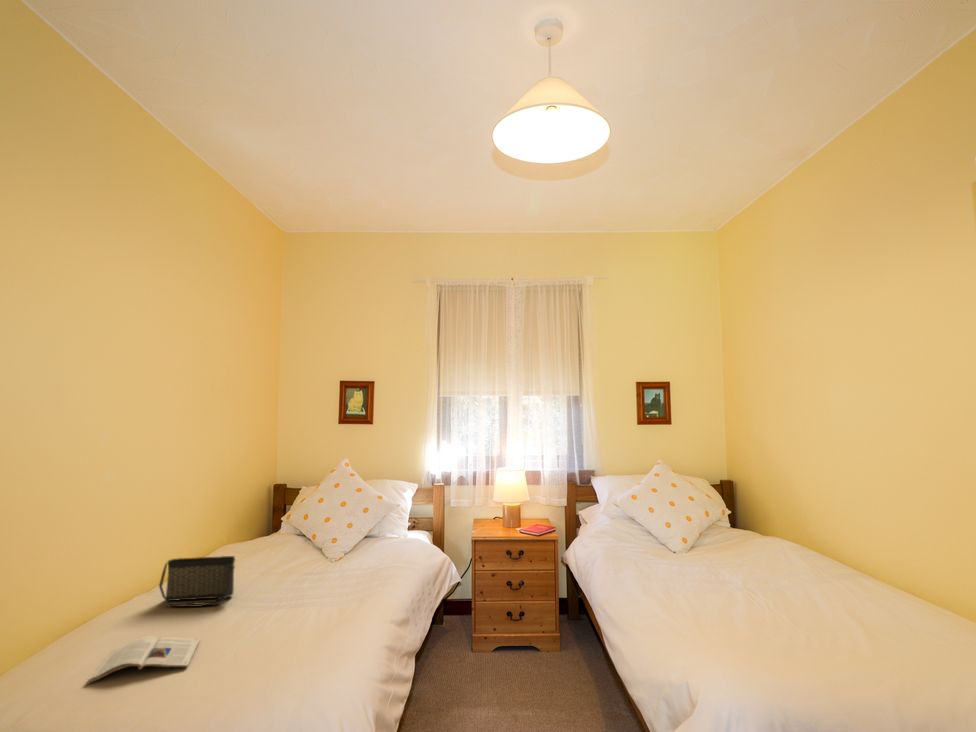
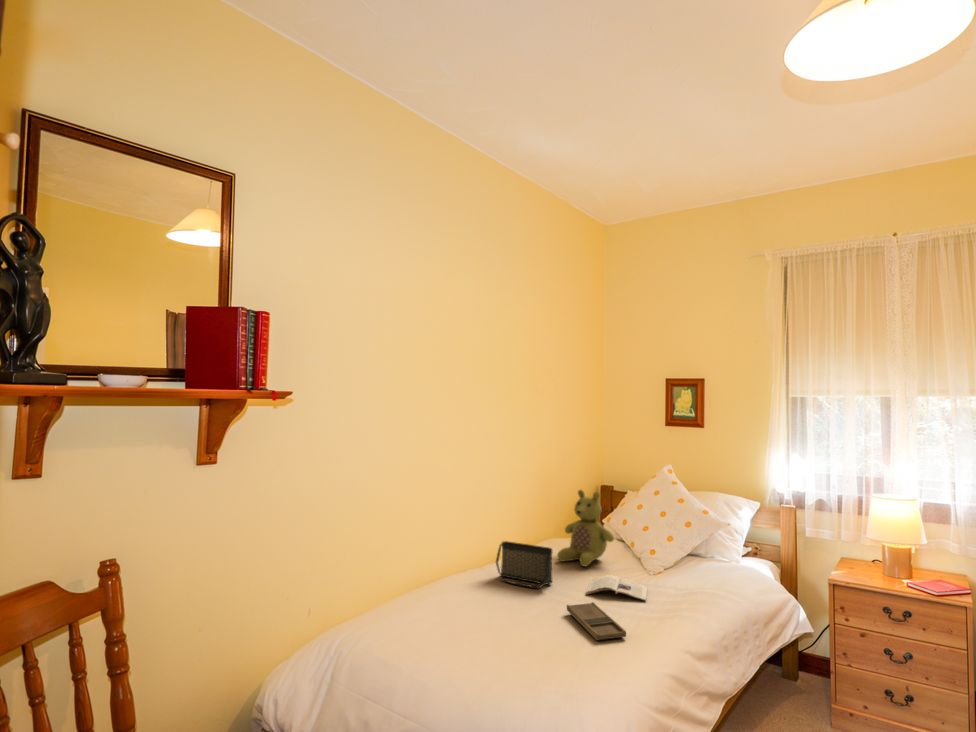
stuffed bear: none [234,490,298,569] -> present [557,490,614,566]
tray: none [257,604,328,644] -> present [567,602,626,640]
magazine: present [88,636,200,683] -> present [586,575,647,601]

